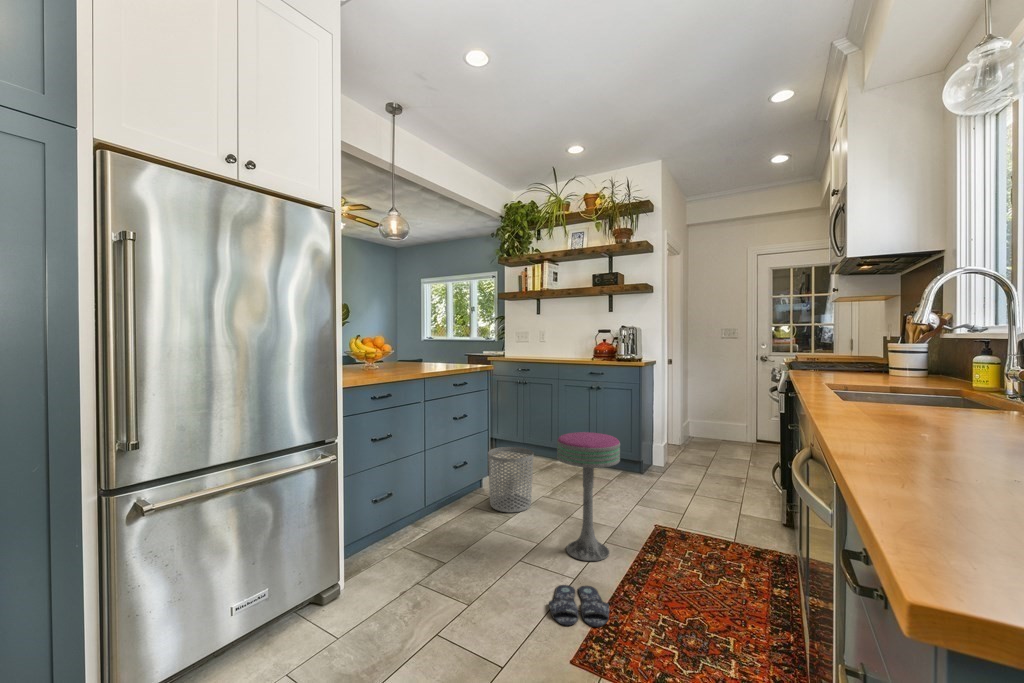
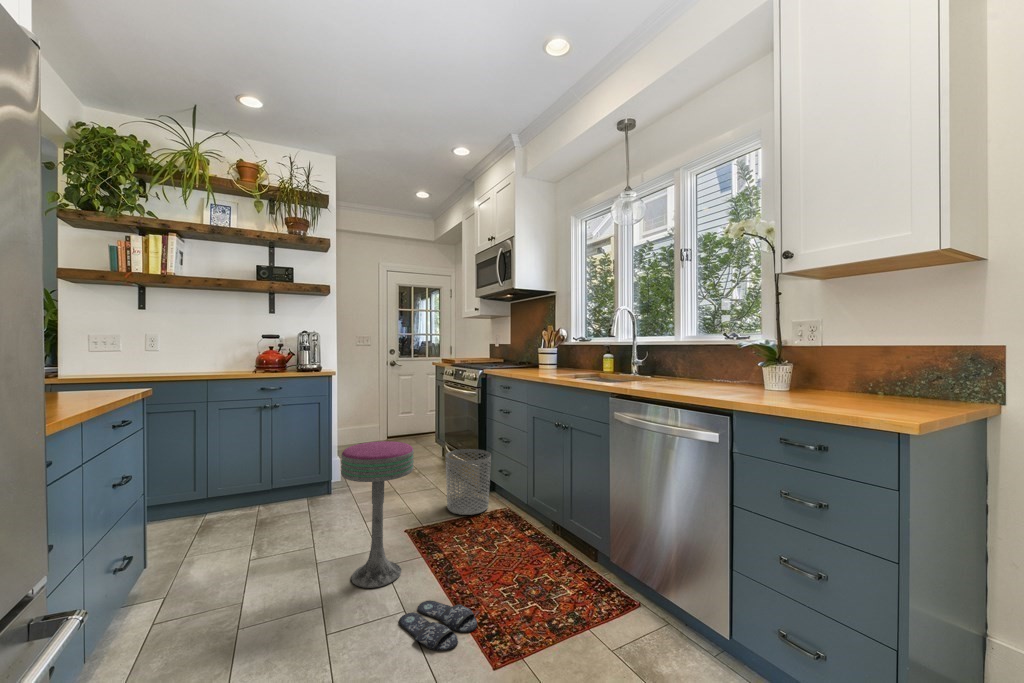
waste bin: present [488,447,533,512] -> present [446,449,491,515]

